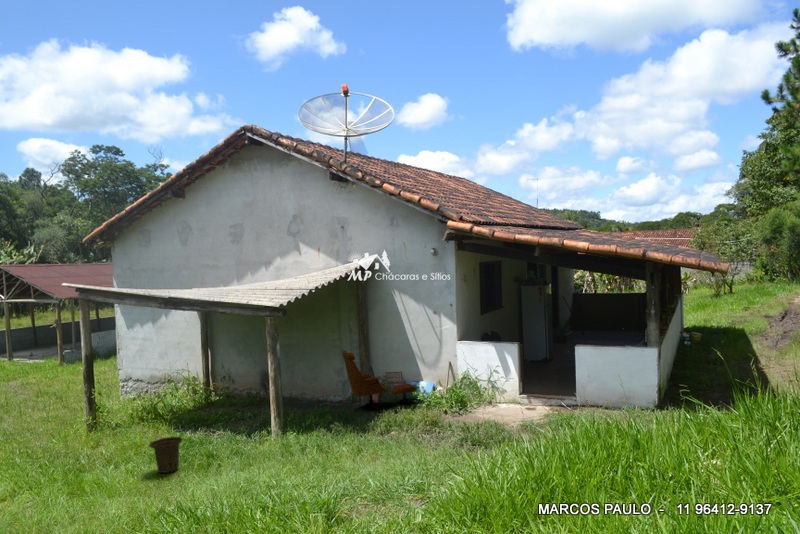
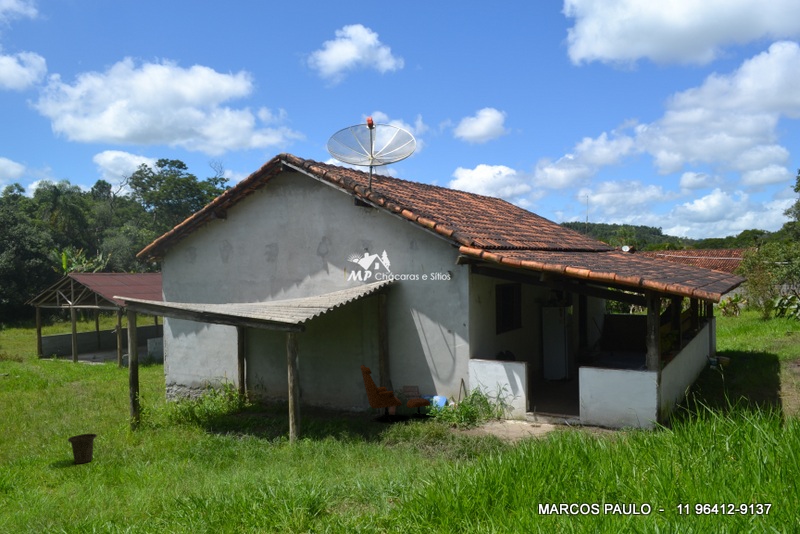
basket: present [150,437,183,473] -> present [68,434,97,464]

